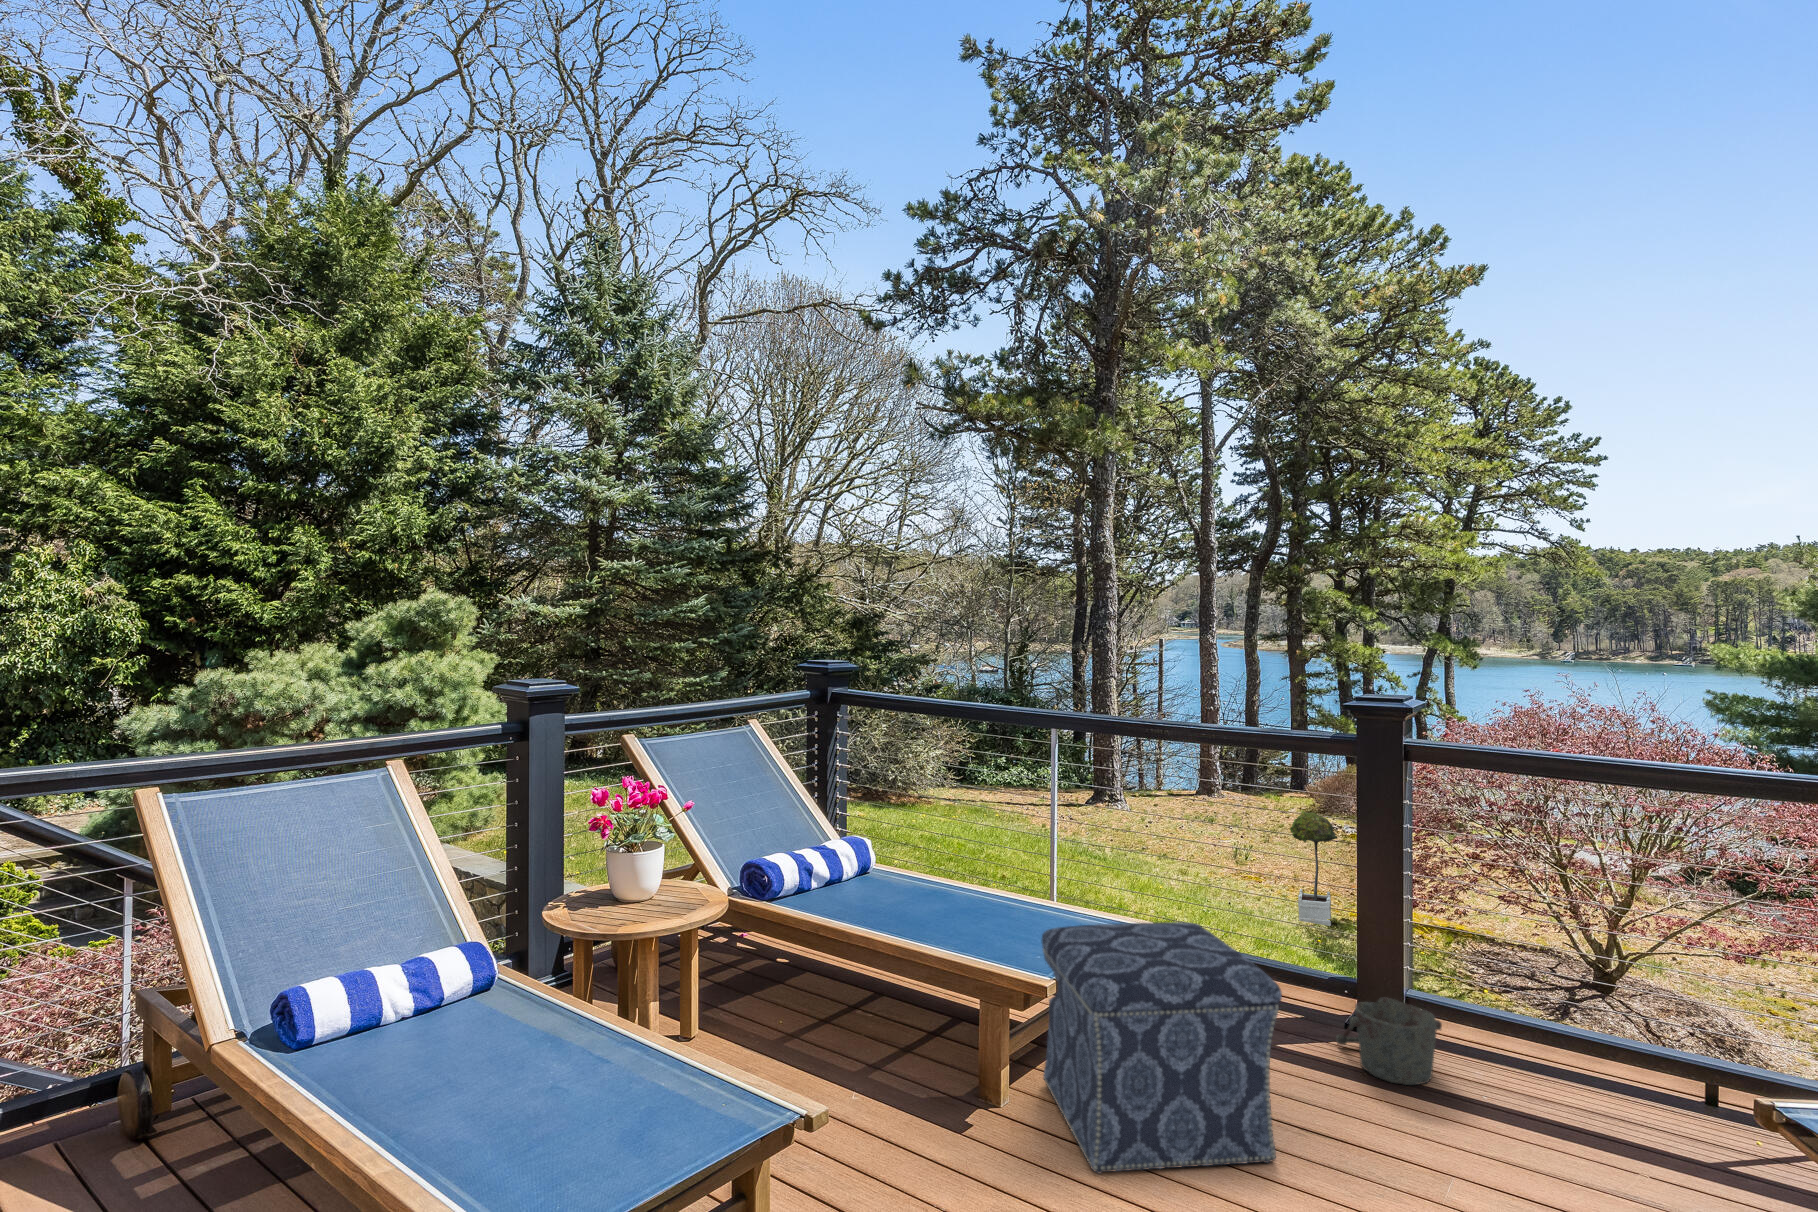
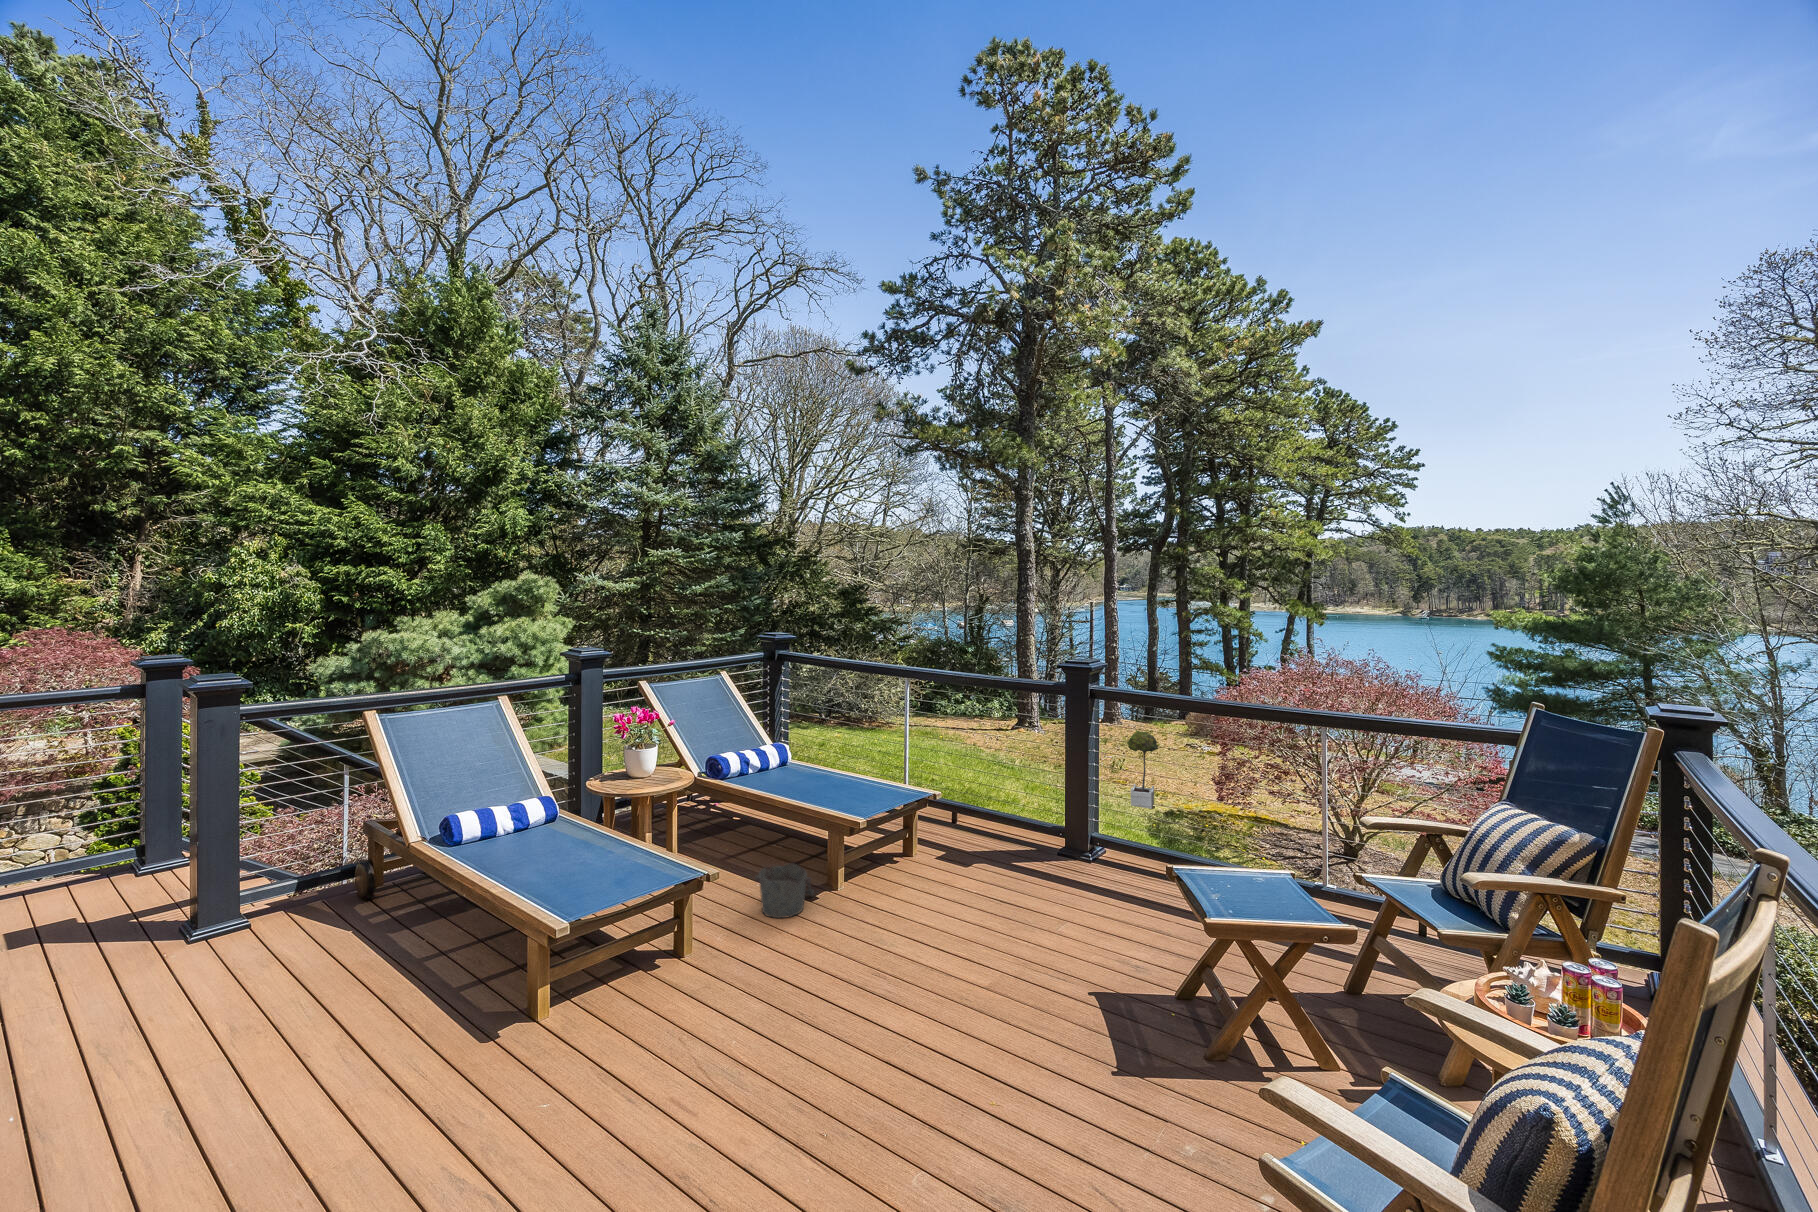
ottoman: present [1042,922,1282,1173] -> none [868,789,982,919]
bucket: present [1336,997,1442,1085] -> present [755,863,814,918]

